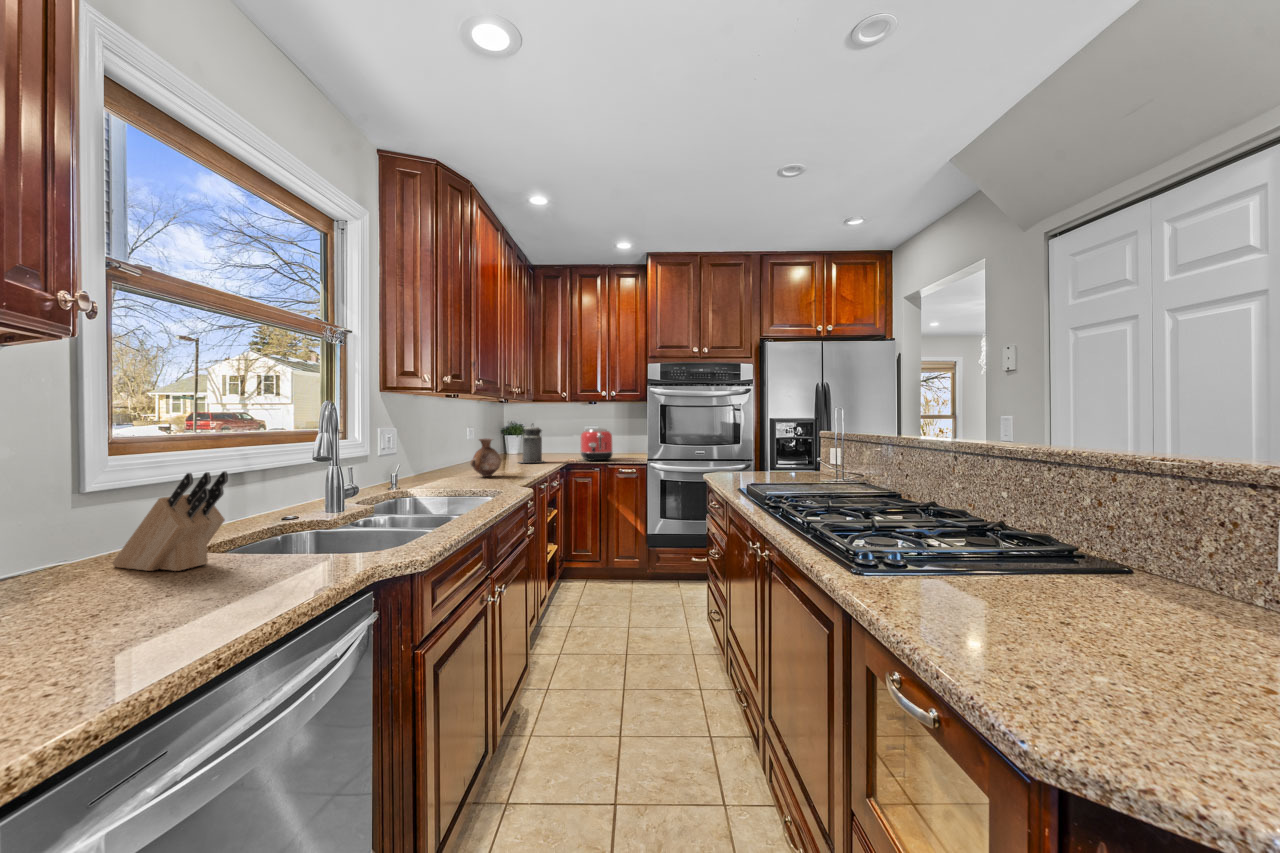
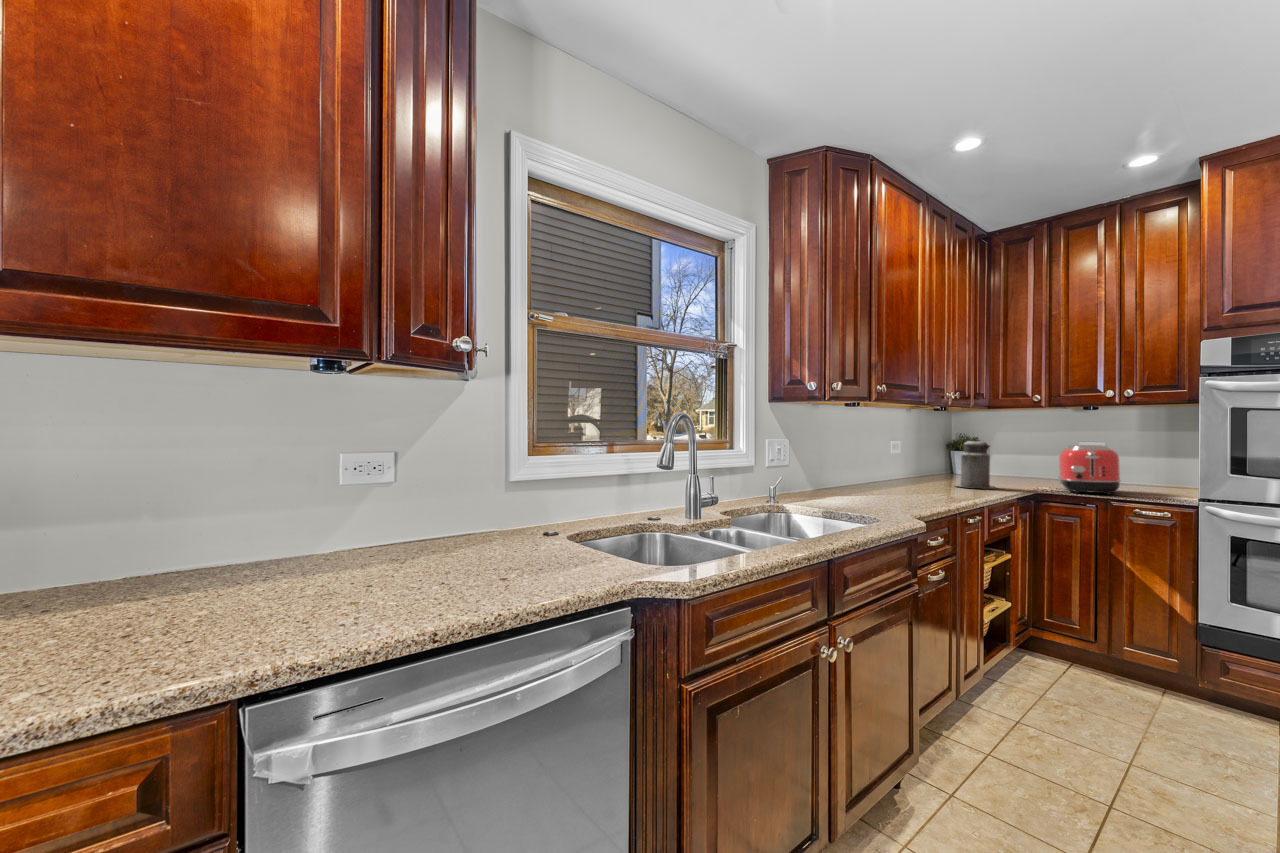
vase: present [470,439,501,477] -> none [871,455,912,500]
knife block: present [112,471,228,571] -> none [541,475,588,549]

